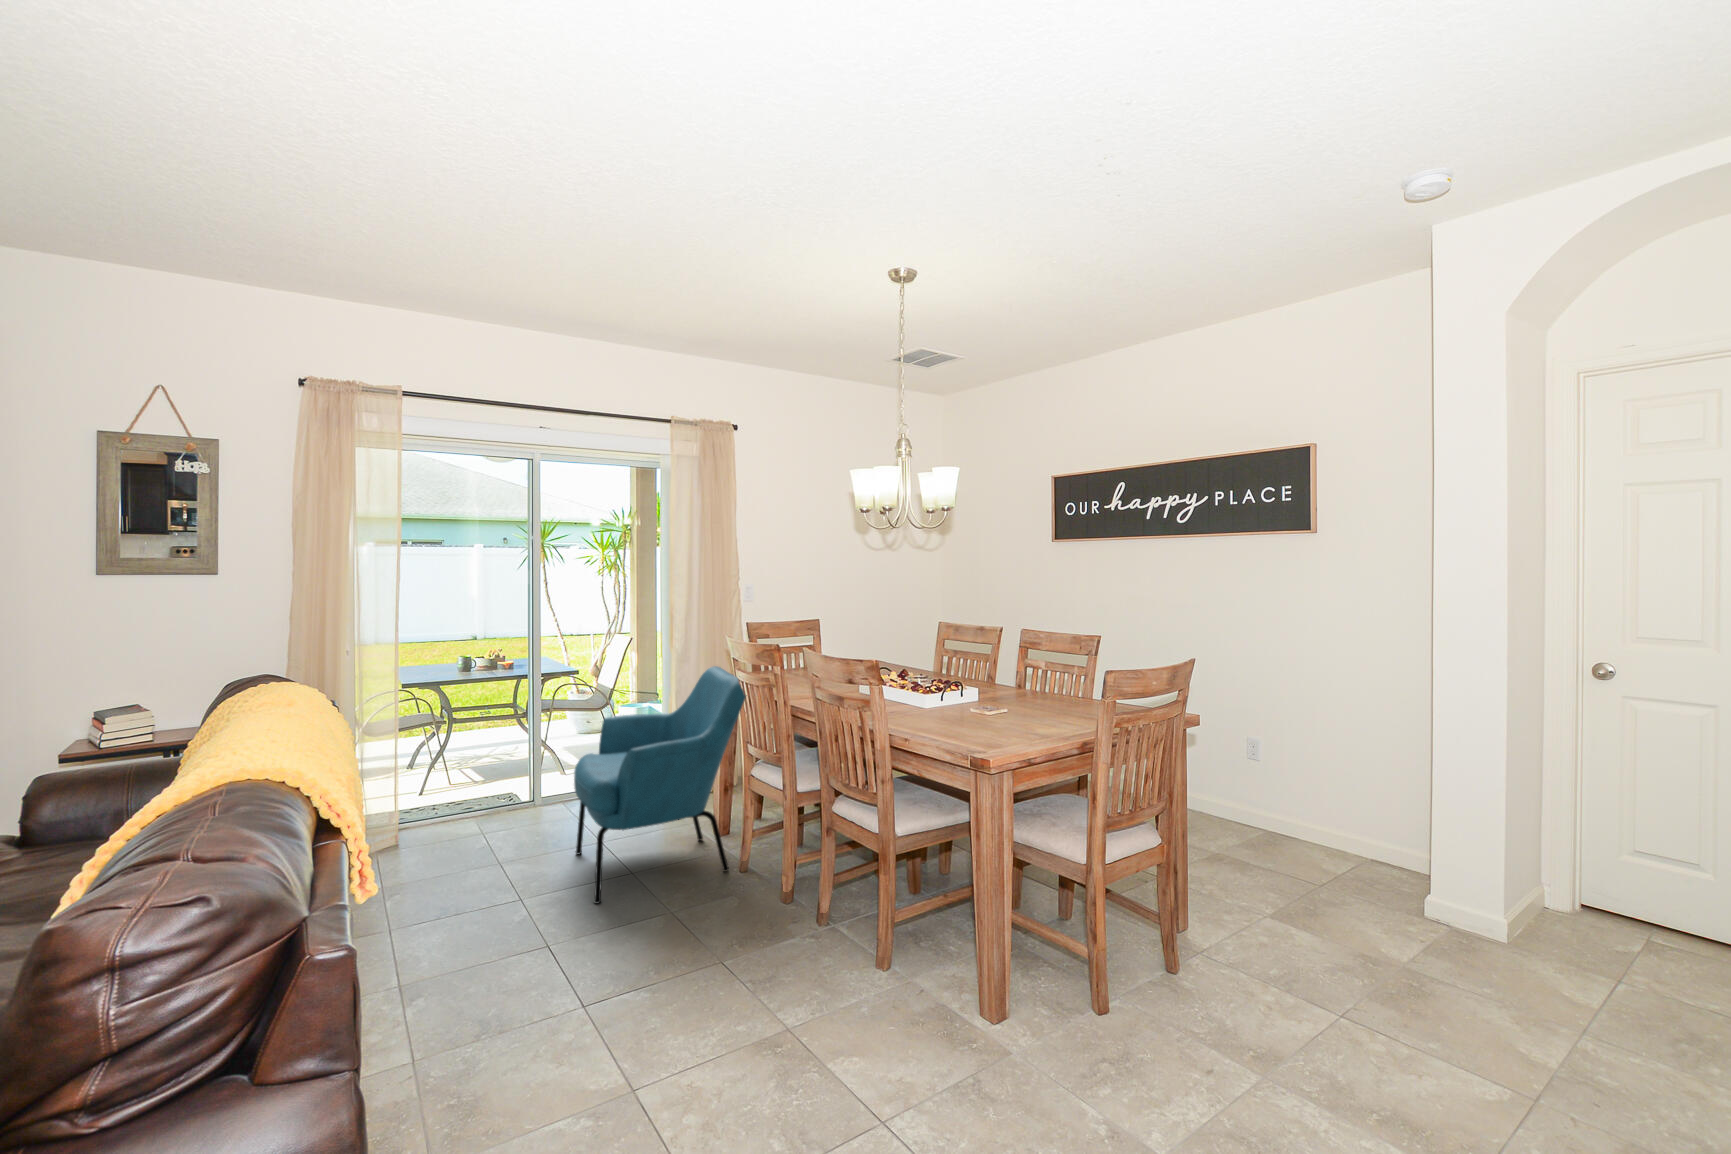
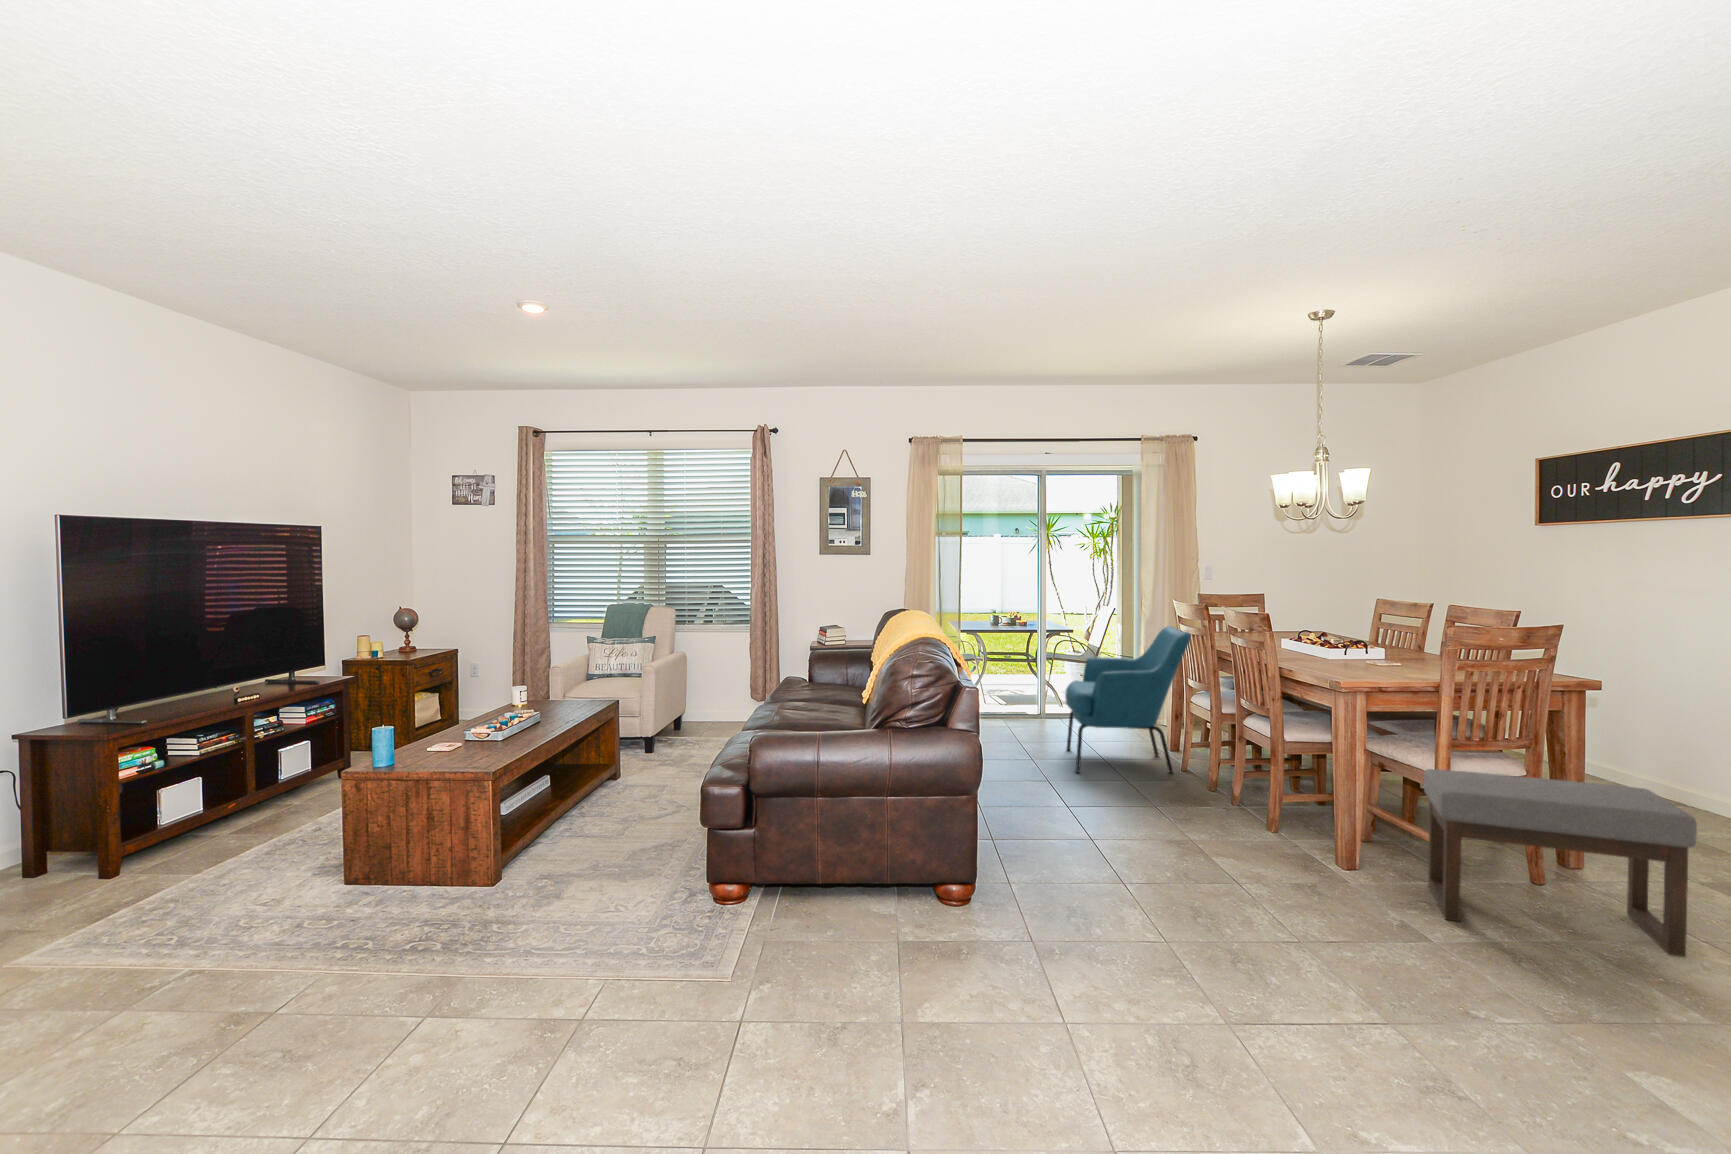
ottoman: none [1087,854,1382,1099] -> present [1424,769,1697,957]

